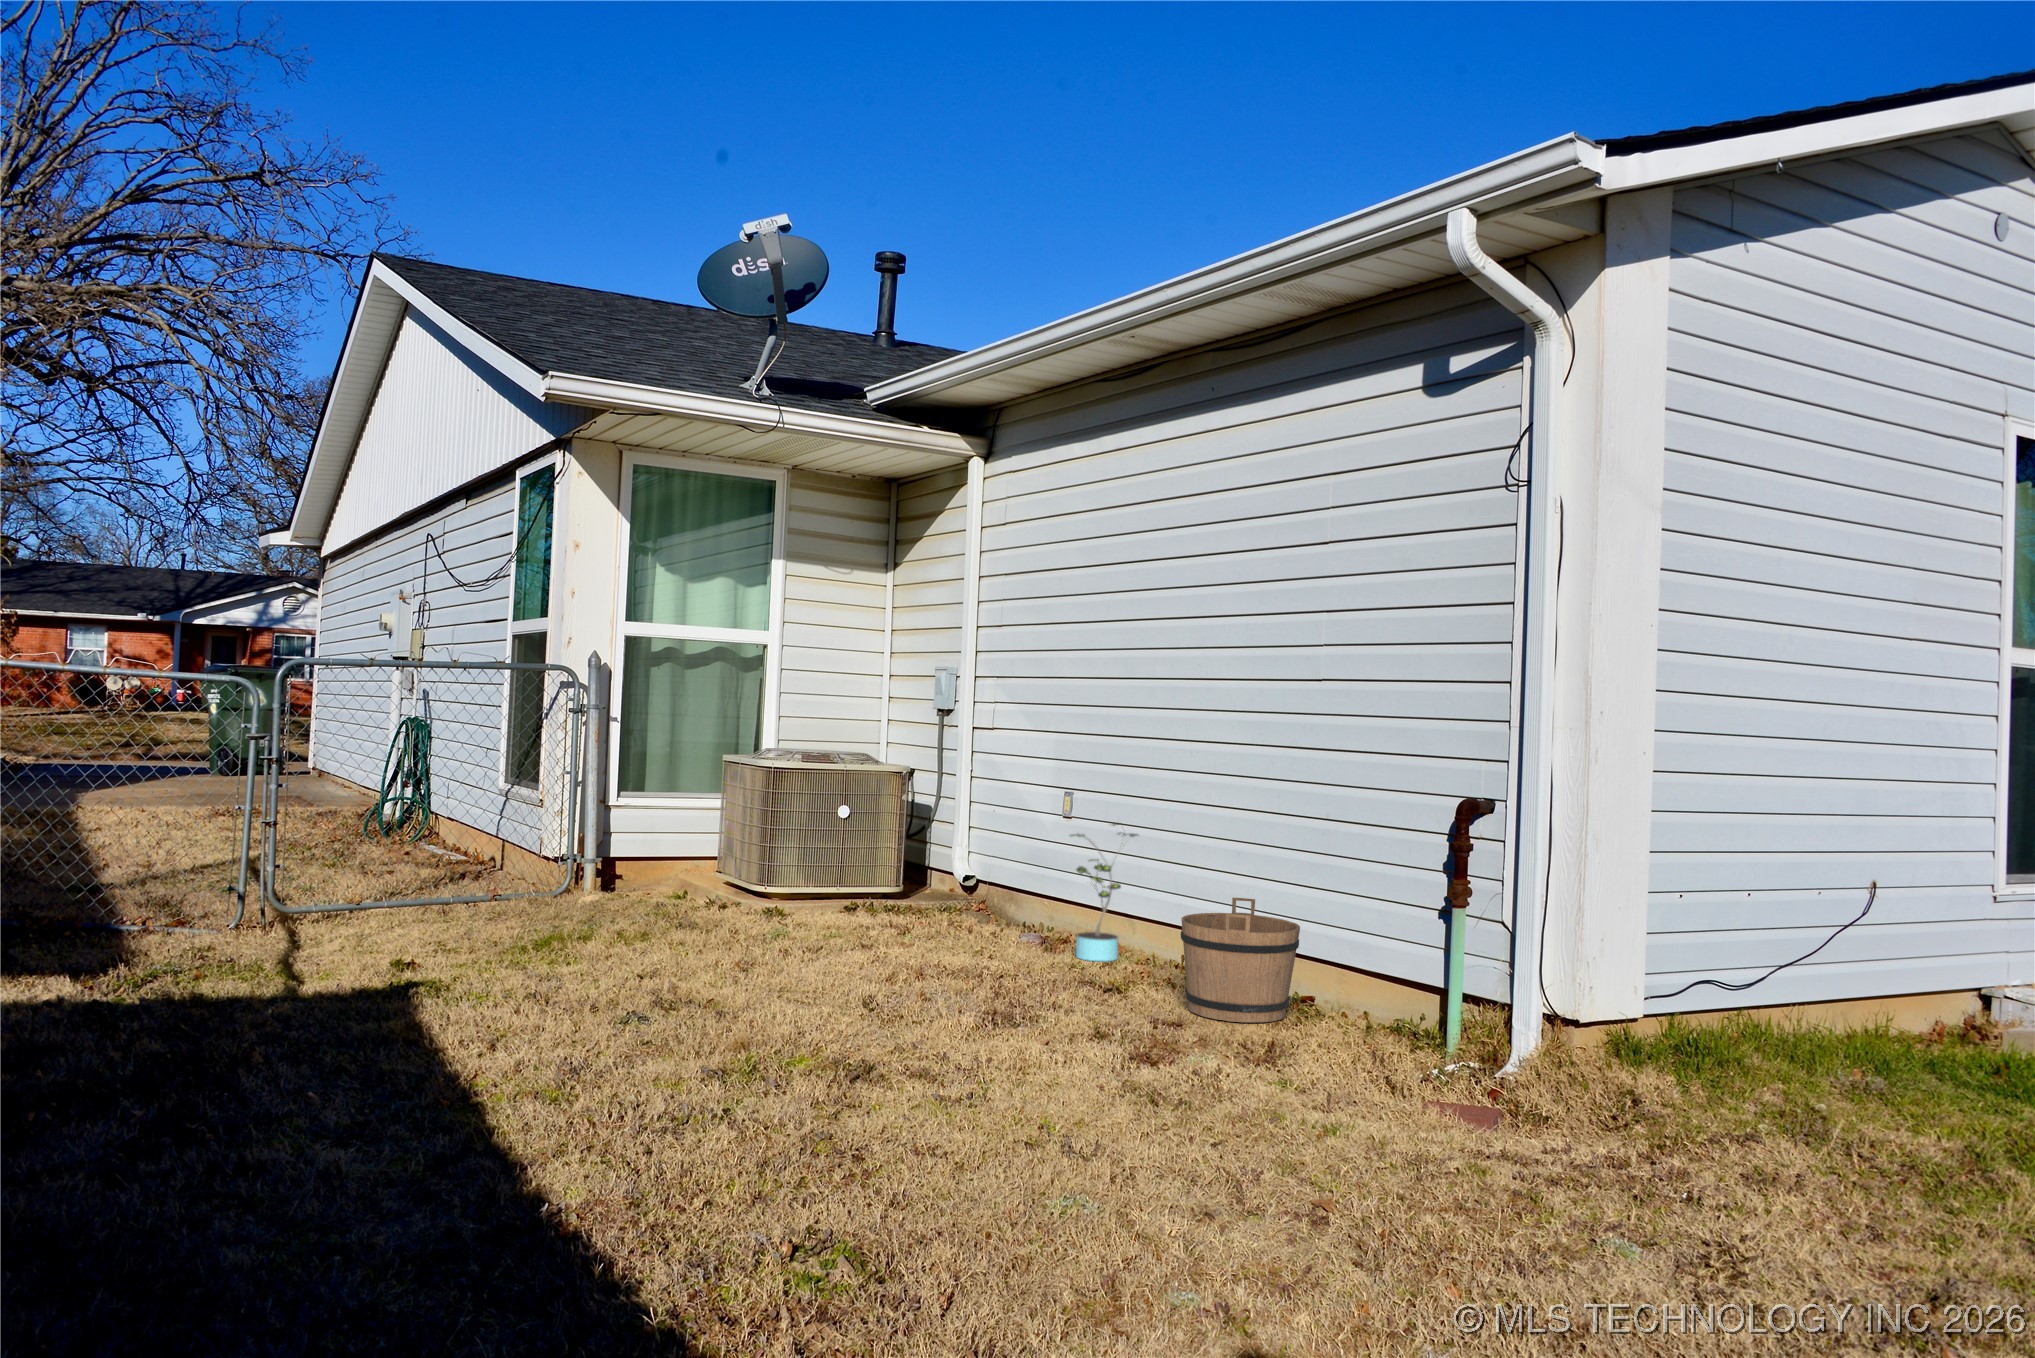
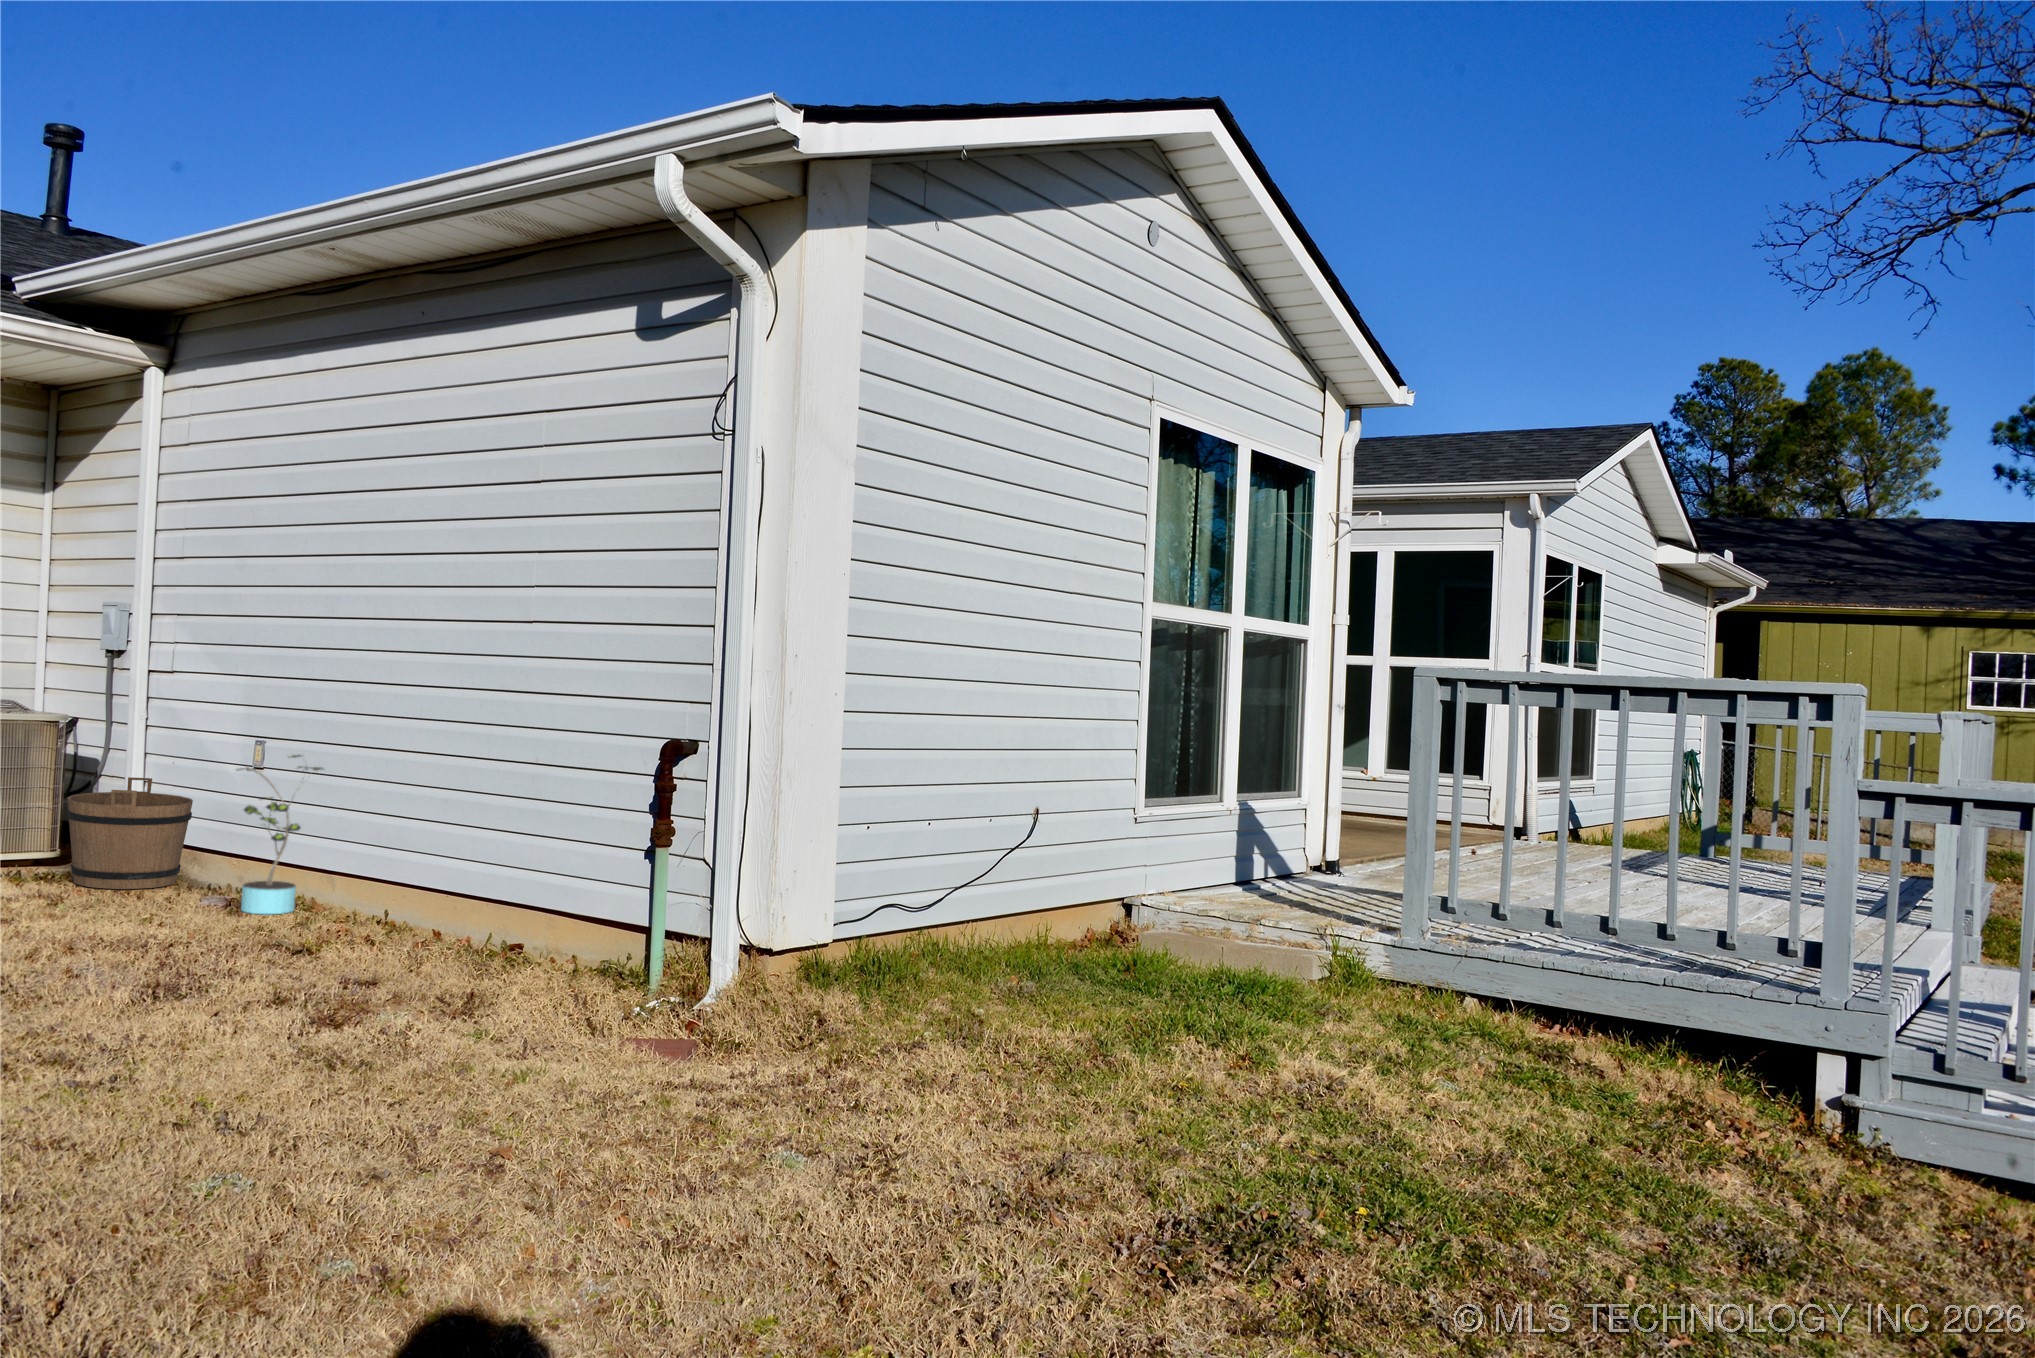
bucket: present [1181,898,1300,1022] -> present [67,777,193,889]

